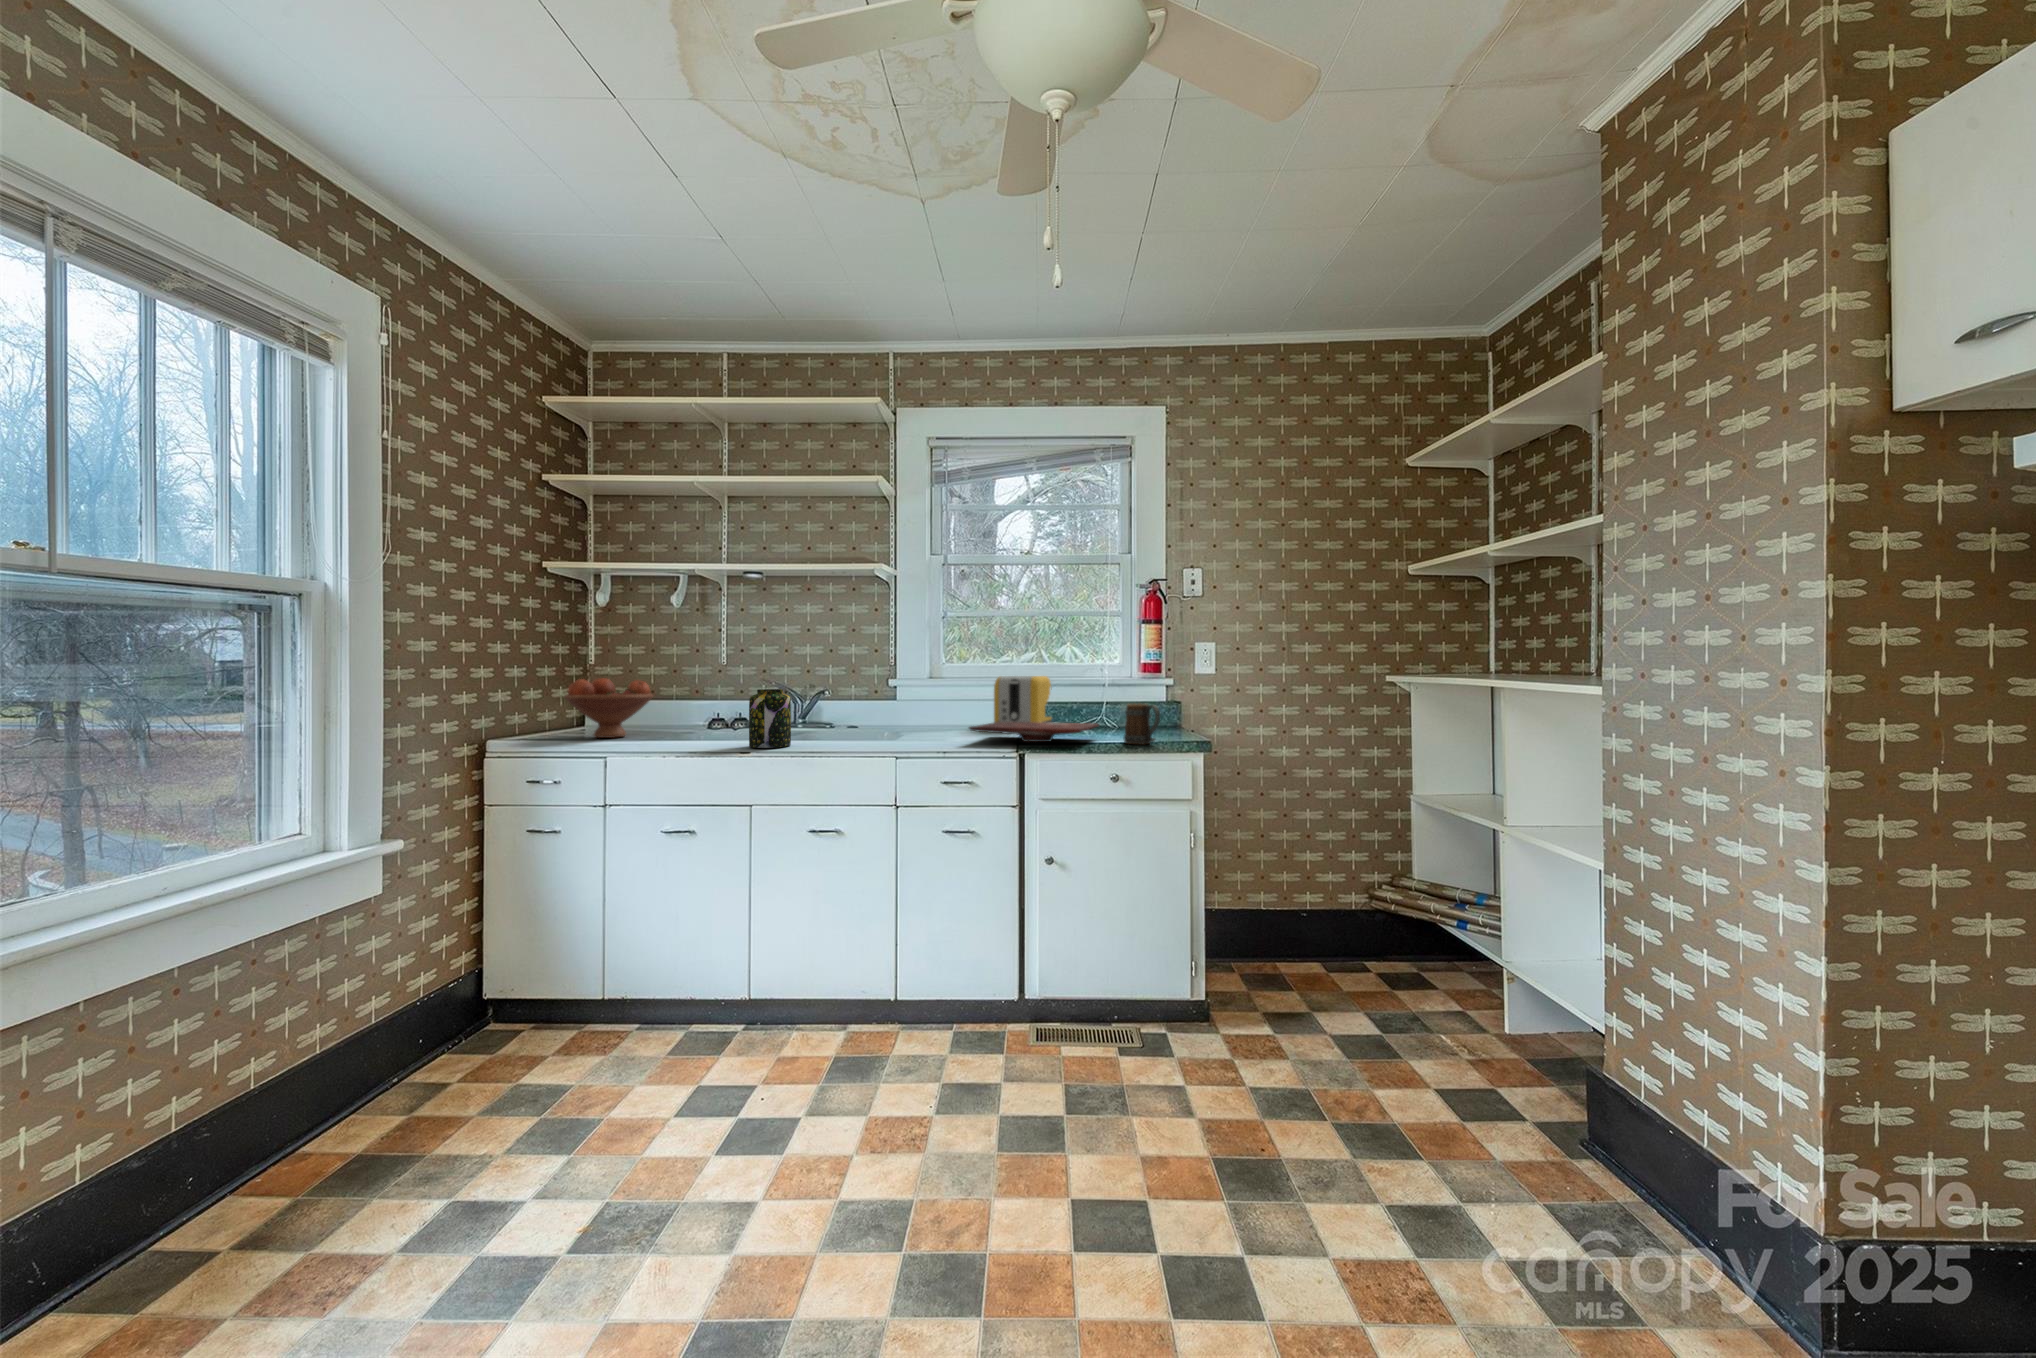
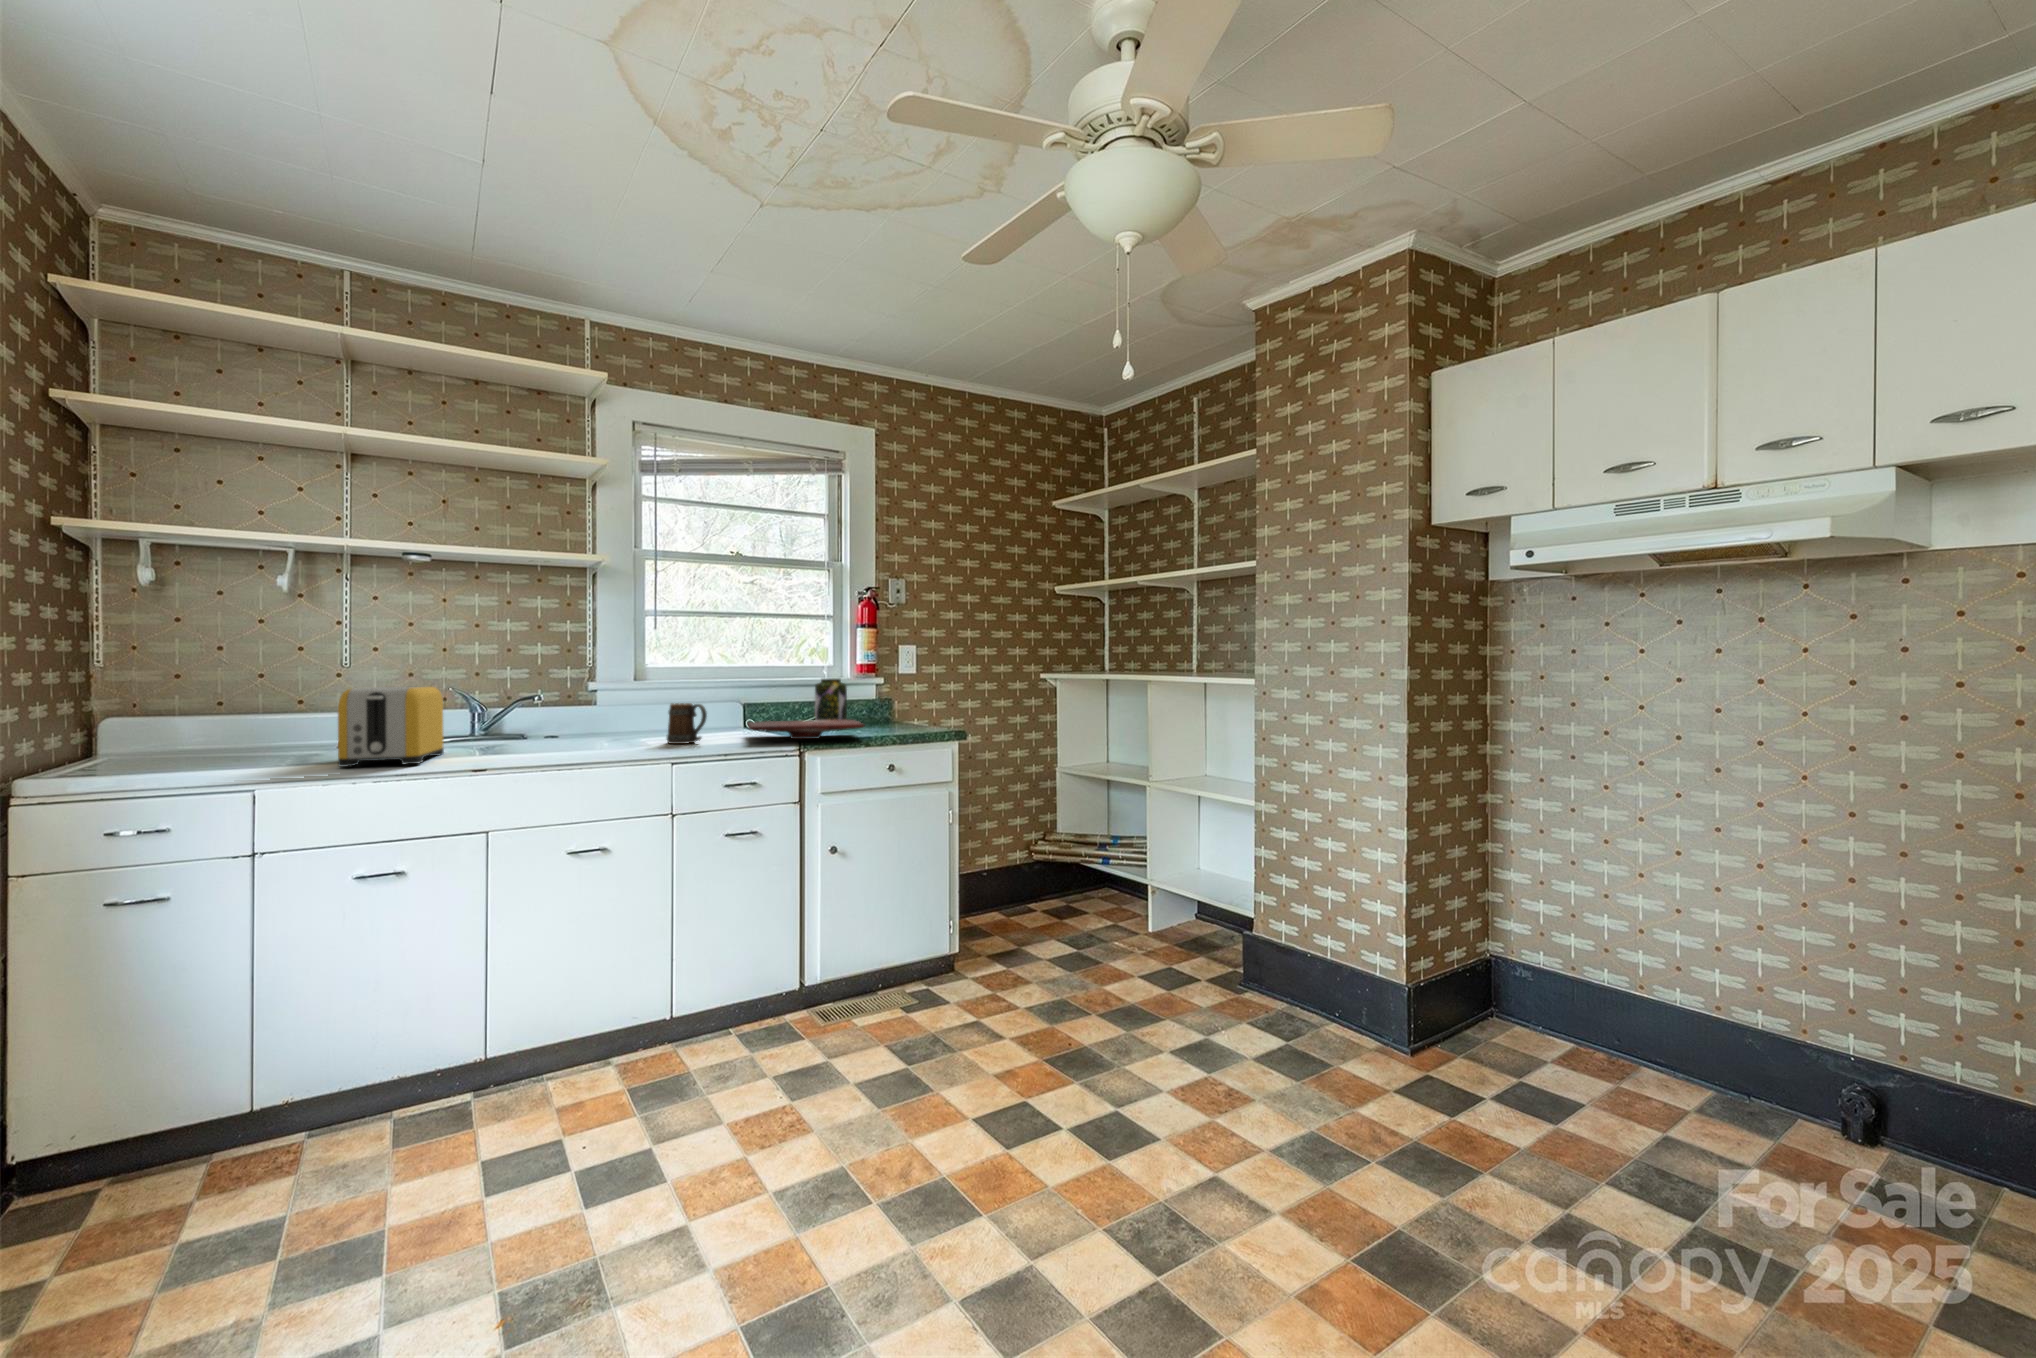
toaster: present [994,676,1052,723] -> present [338,687,444,767]
fruit bowl: present [565,678,653,738] -> none [136,681,287,764]
jar: present [749,689,791,748] -> present [815,678,847,720]
mug: present [1124,704,1160,744] -> present [667,703,707,744]

